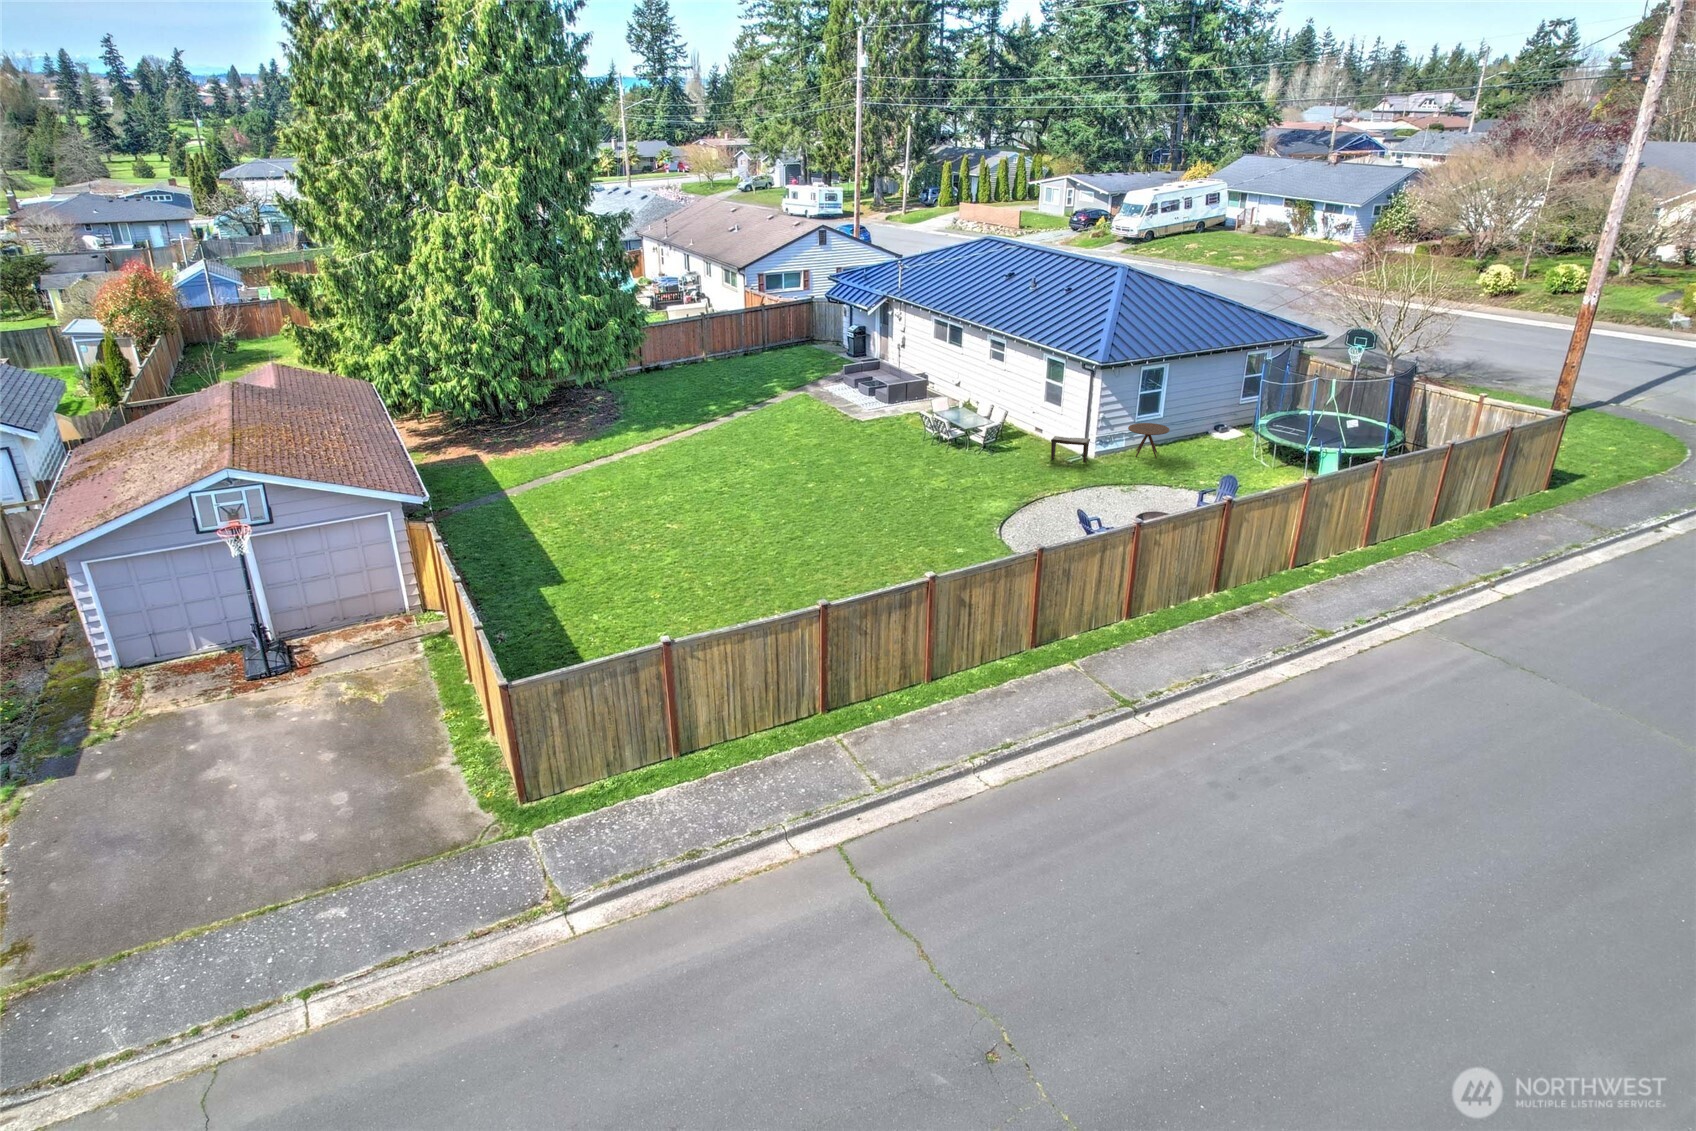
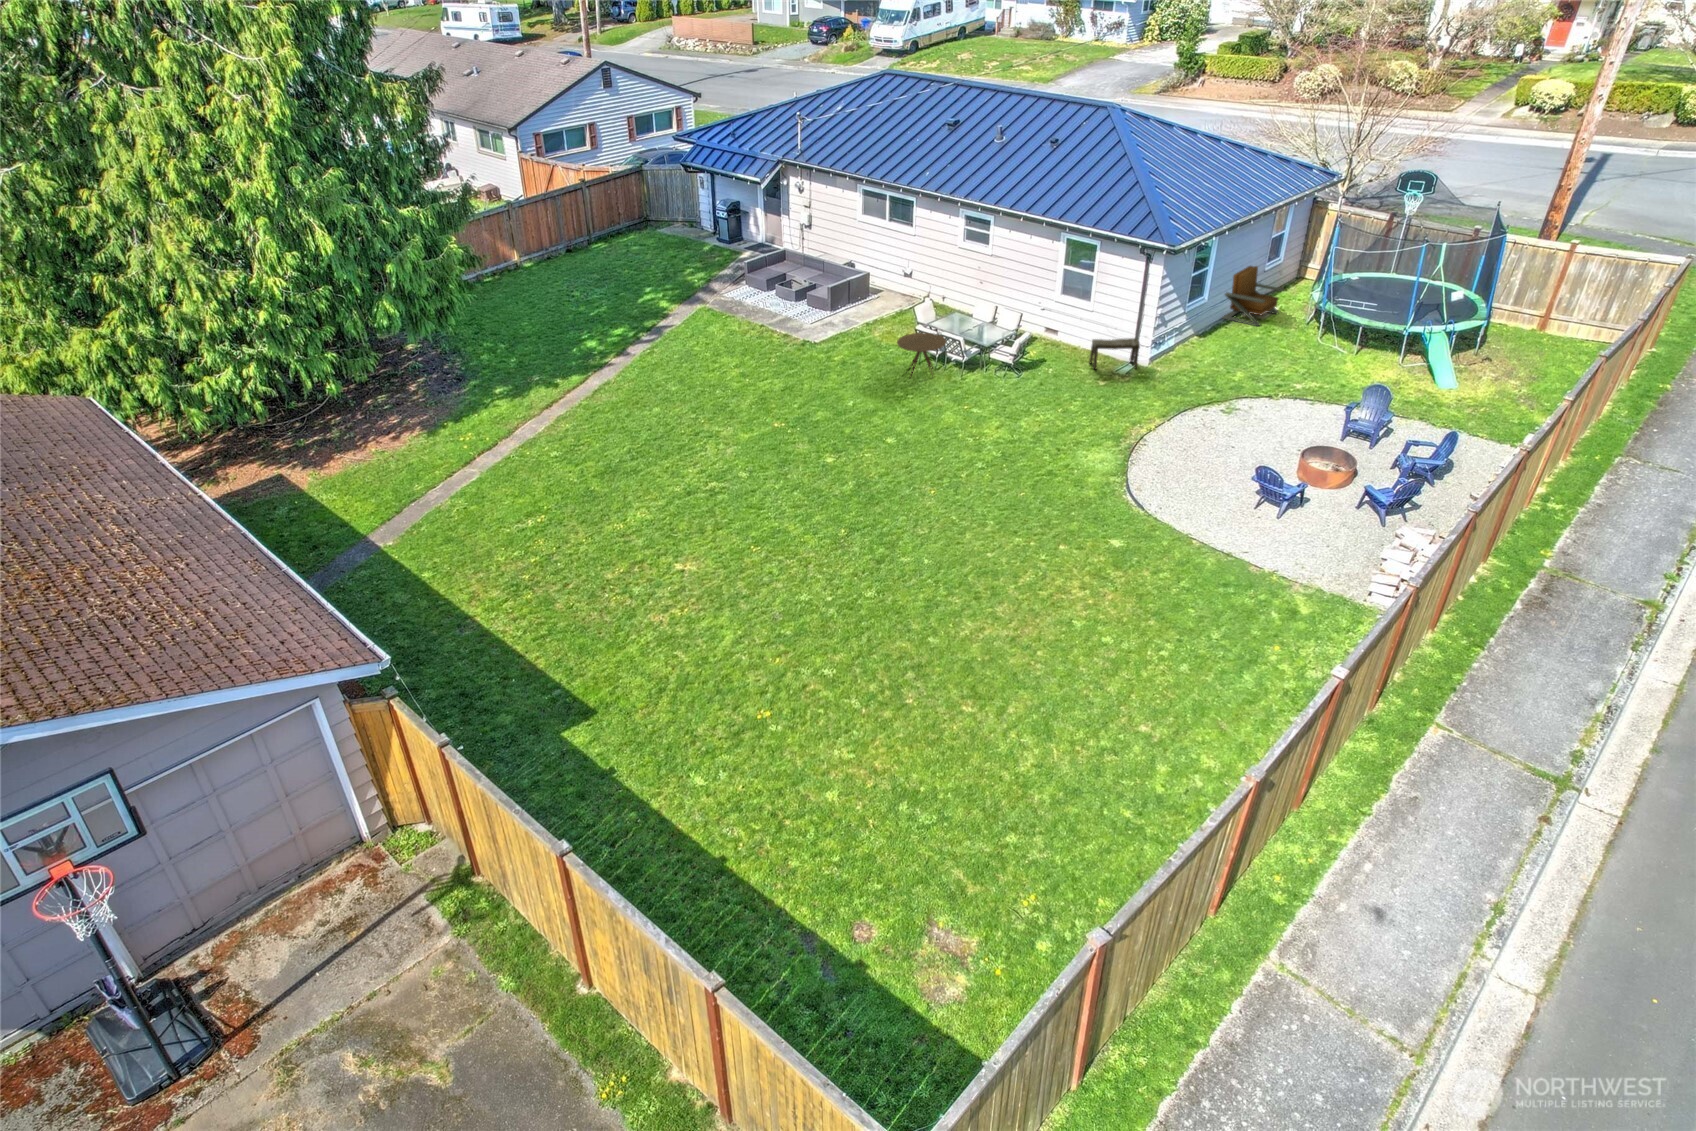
lounge chair: none [1192,399,1249,447] -> present [1222,266,1283,326]
round table: present [1128,423,1170,458] -> present [897,332,946,376]

